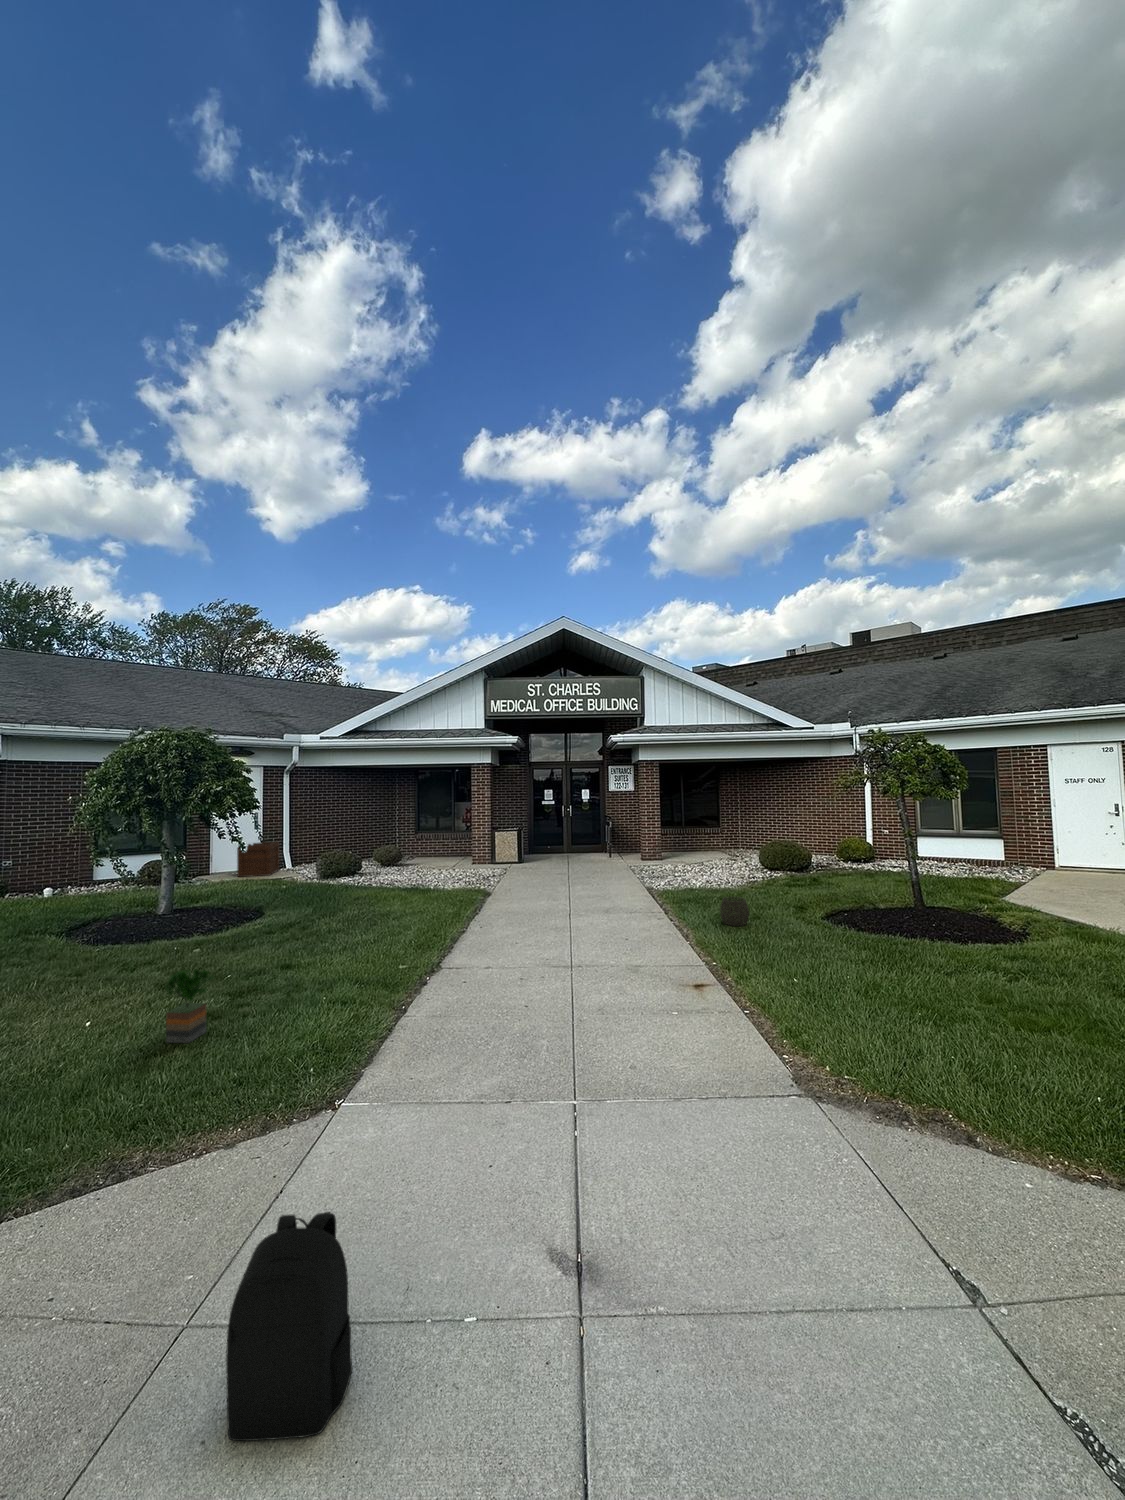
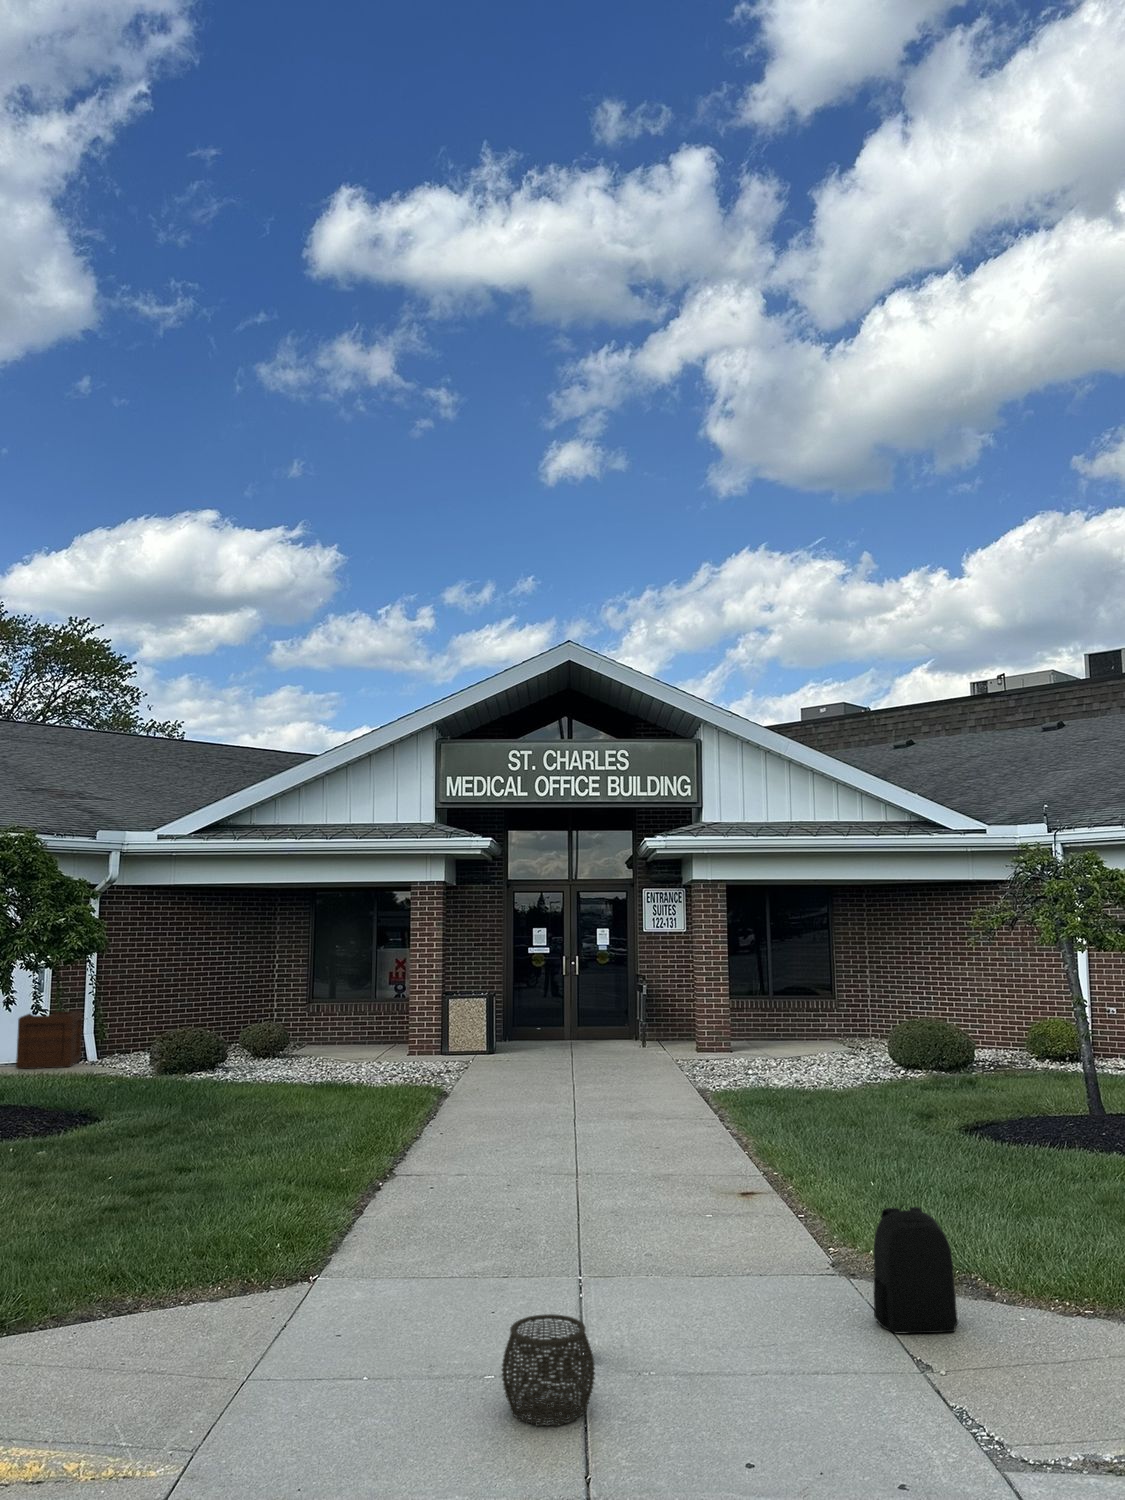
woven basket: present [720,897,749,926] -> present [502,1314,595,1426]
potted tree: present [165,969,214,1043] -> none [62,1144,121,1238]
backpack: present [226,1213,352,1441] -> present [874,1205,958,1334]

